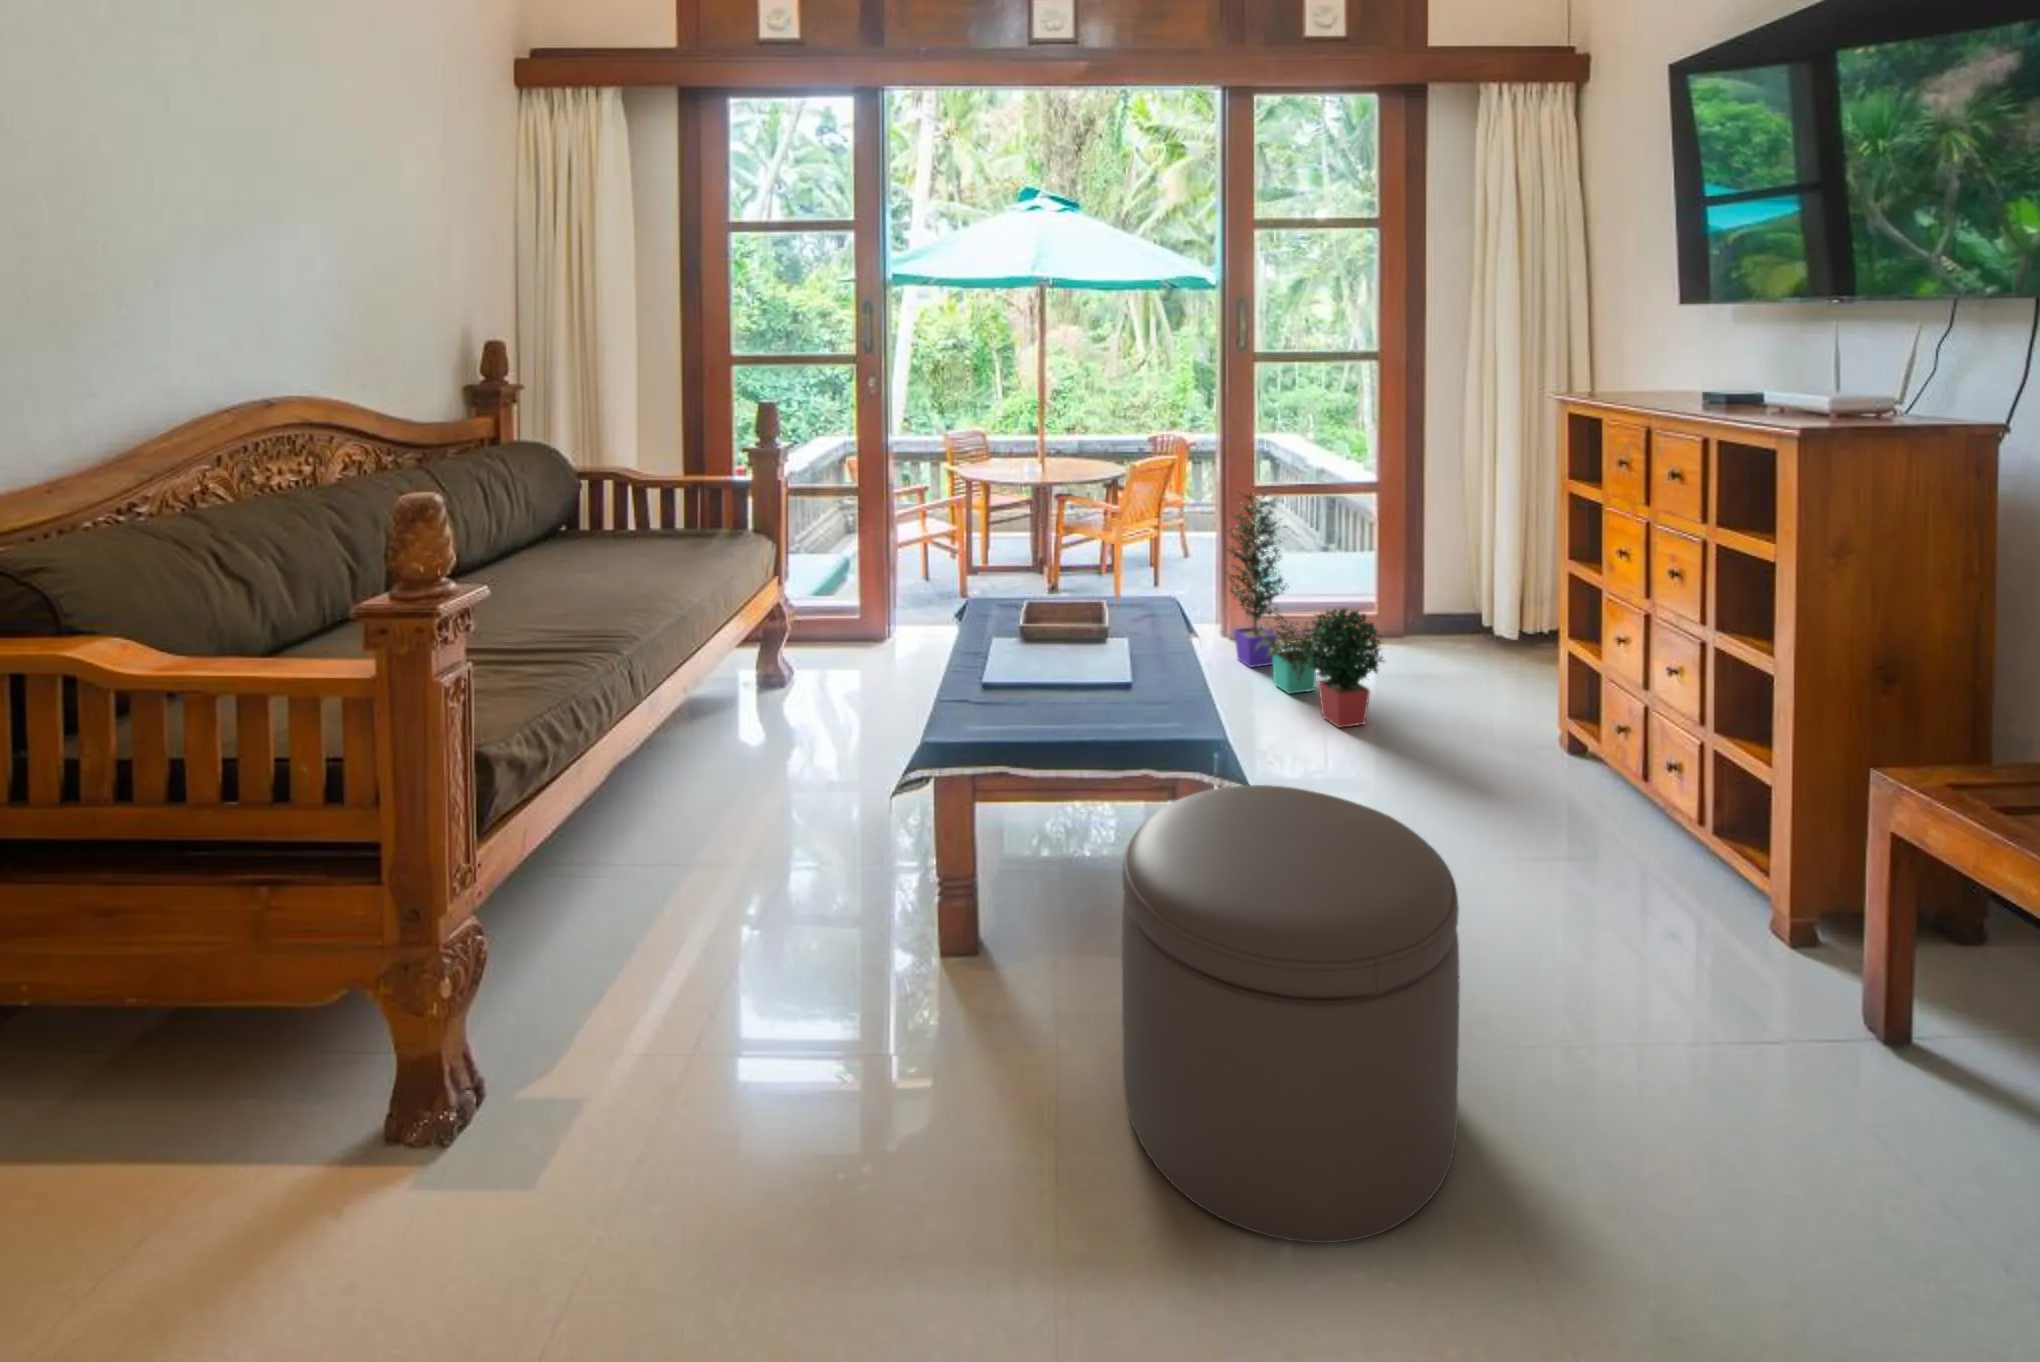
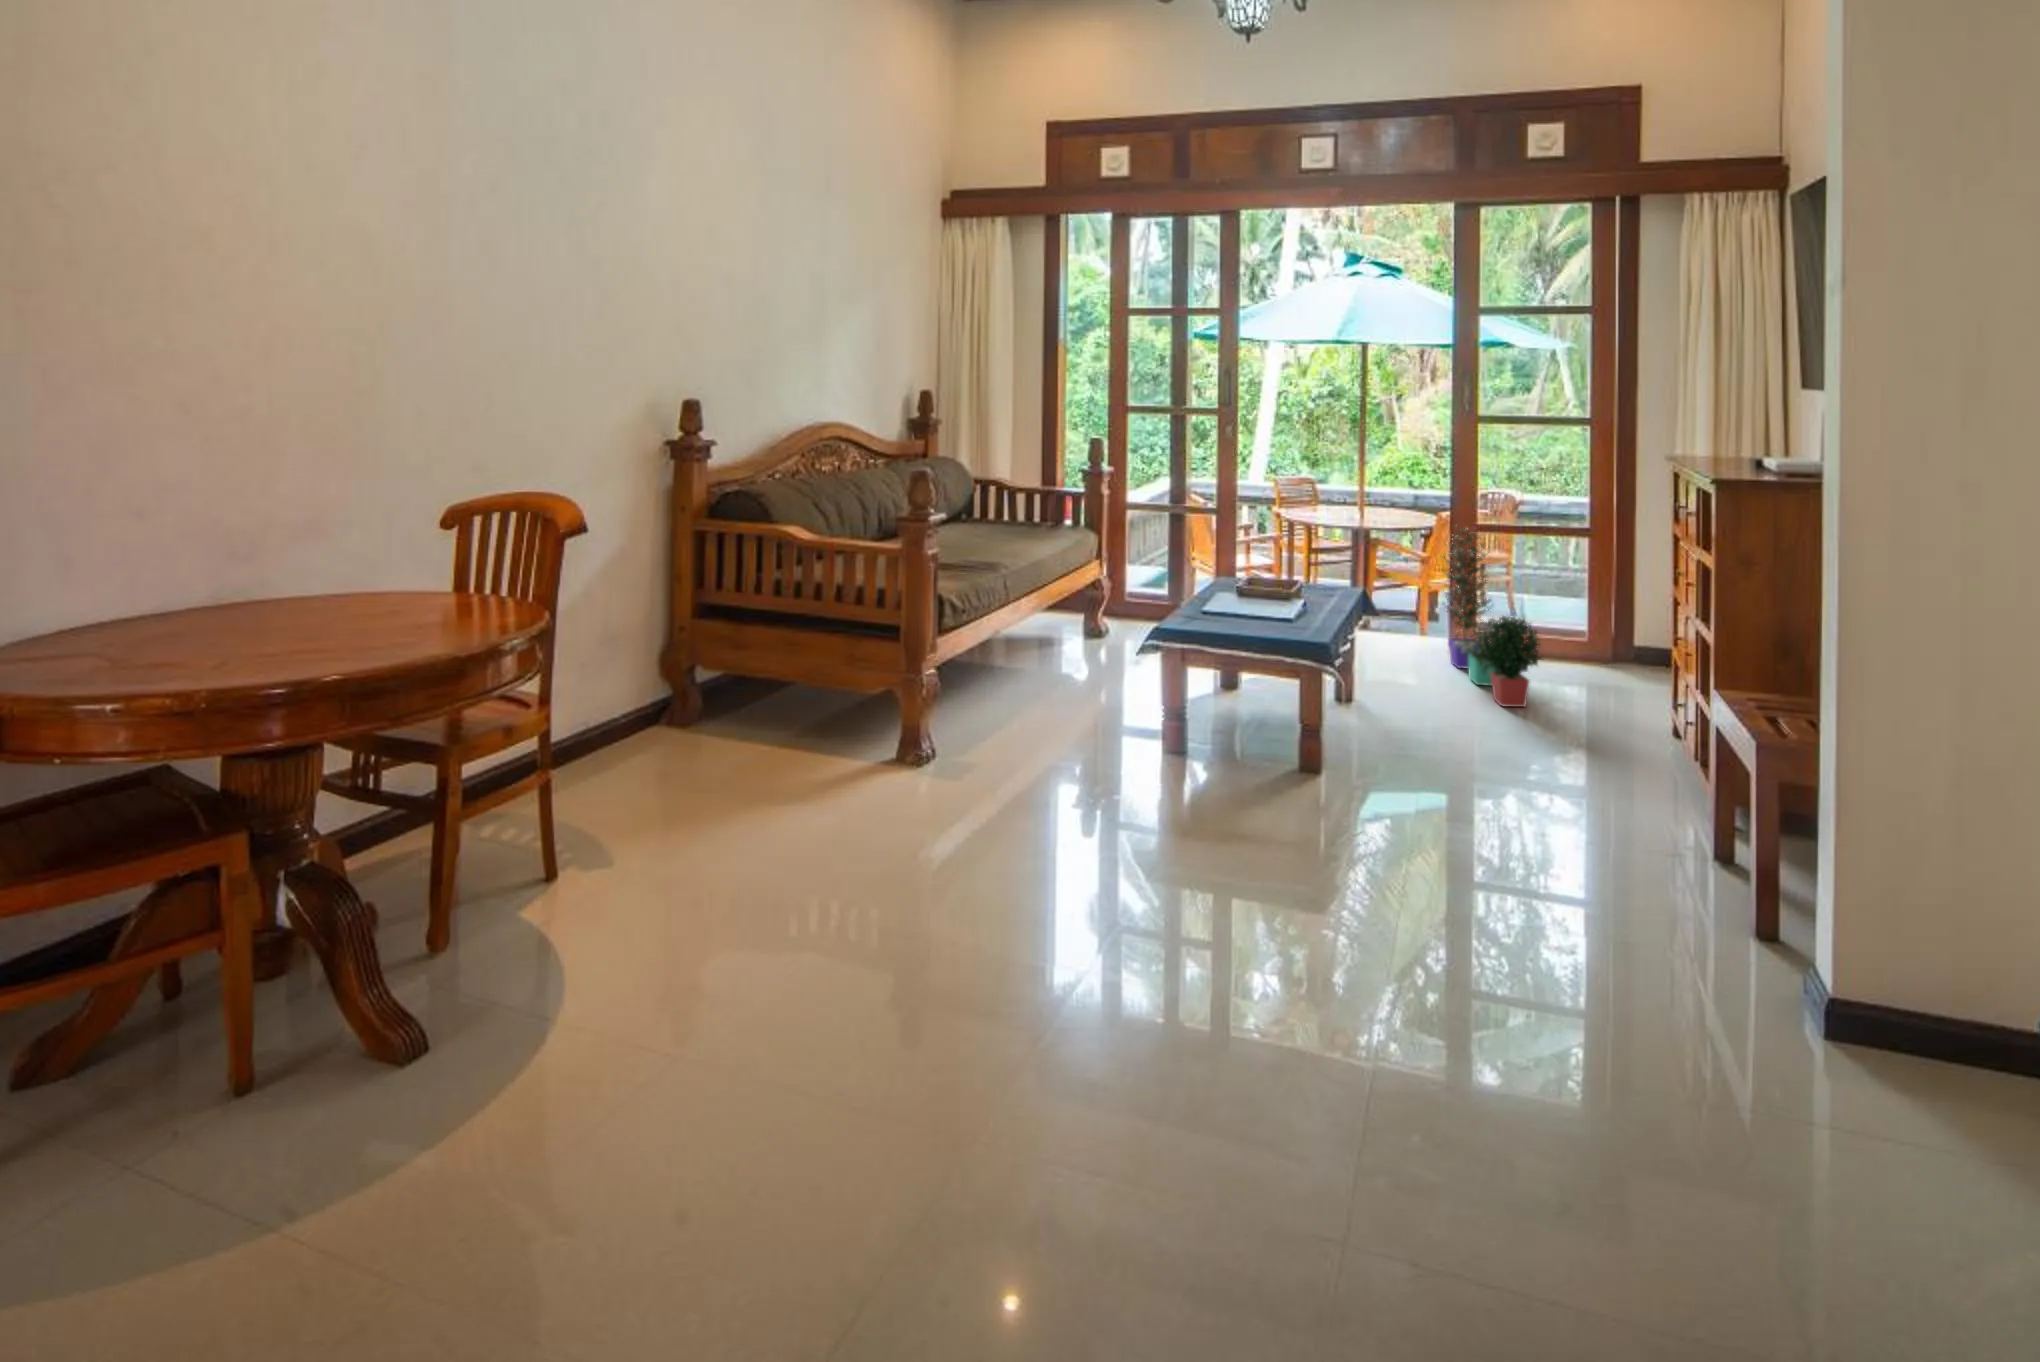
ottoman: present [1122,785,1460,1243] -> none [1243,664,1428,861]

